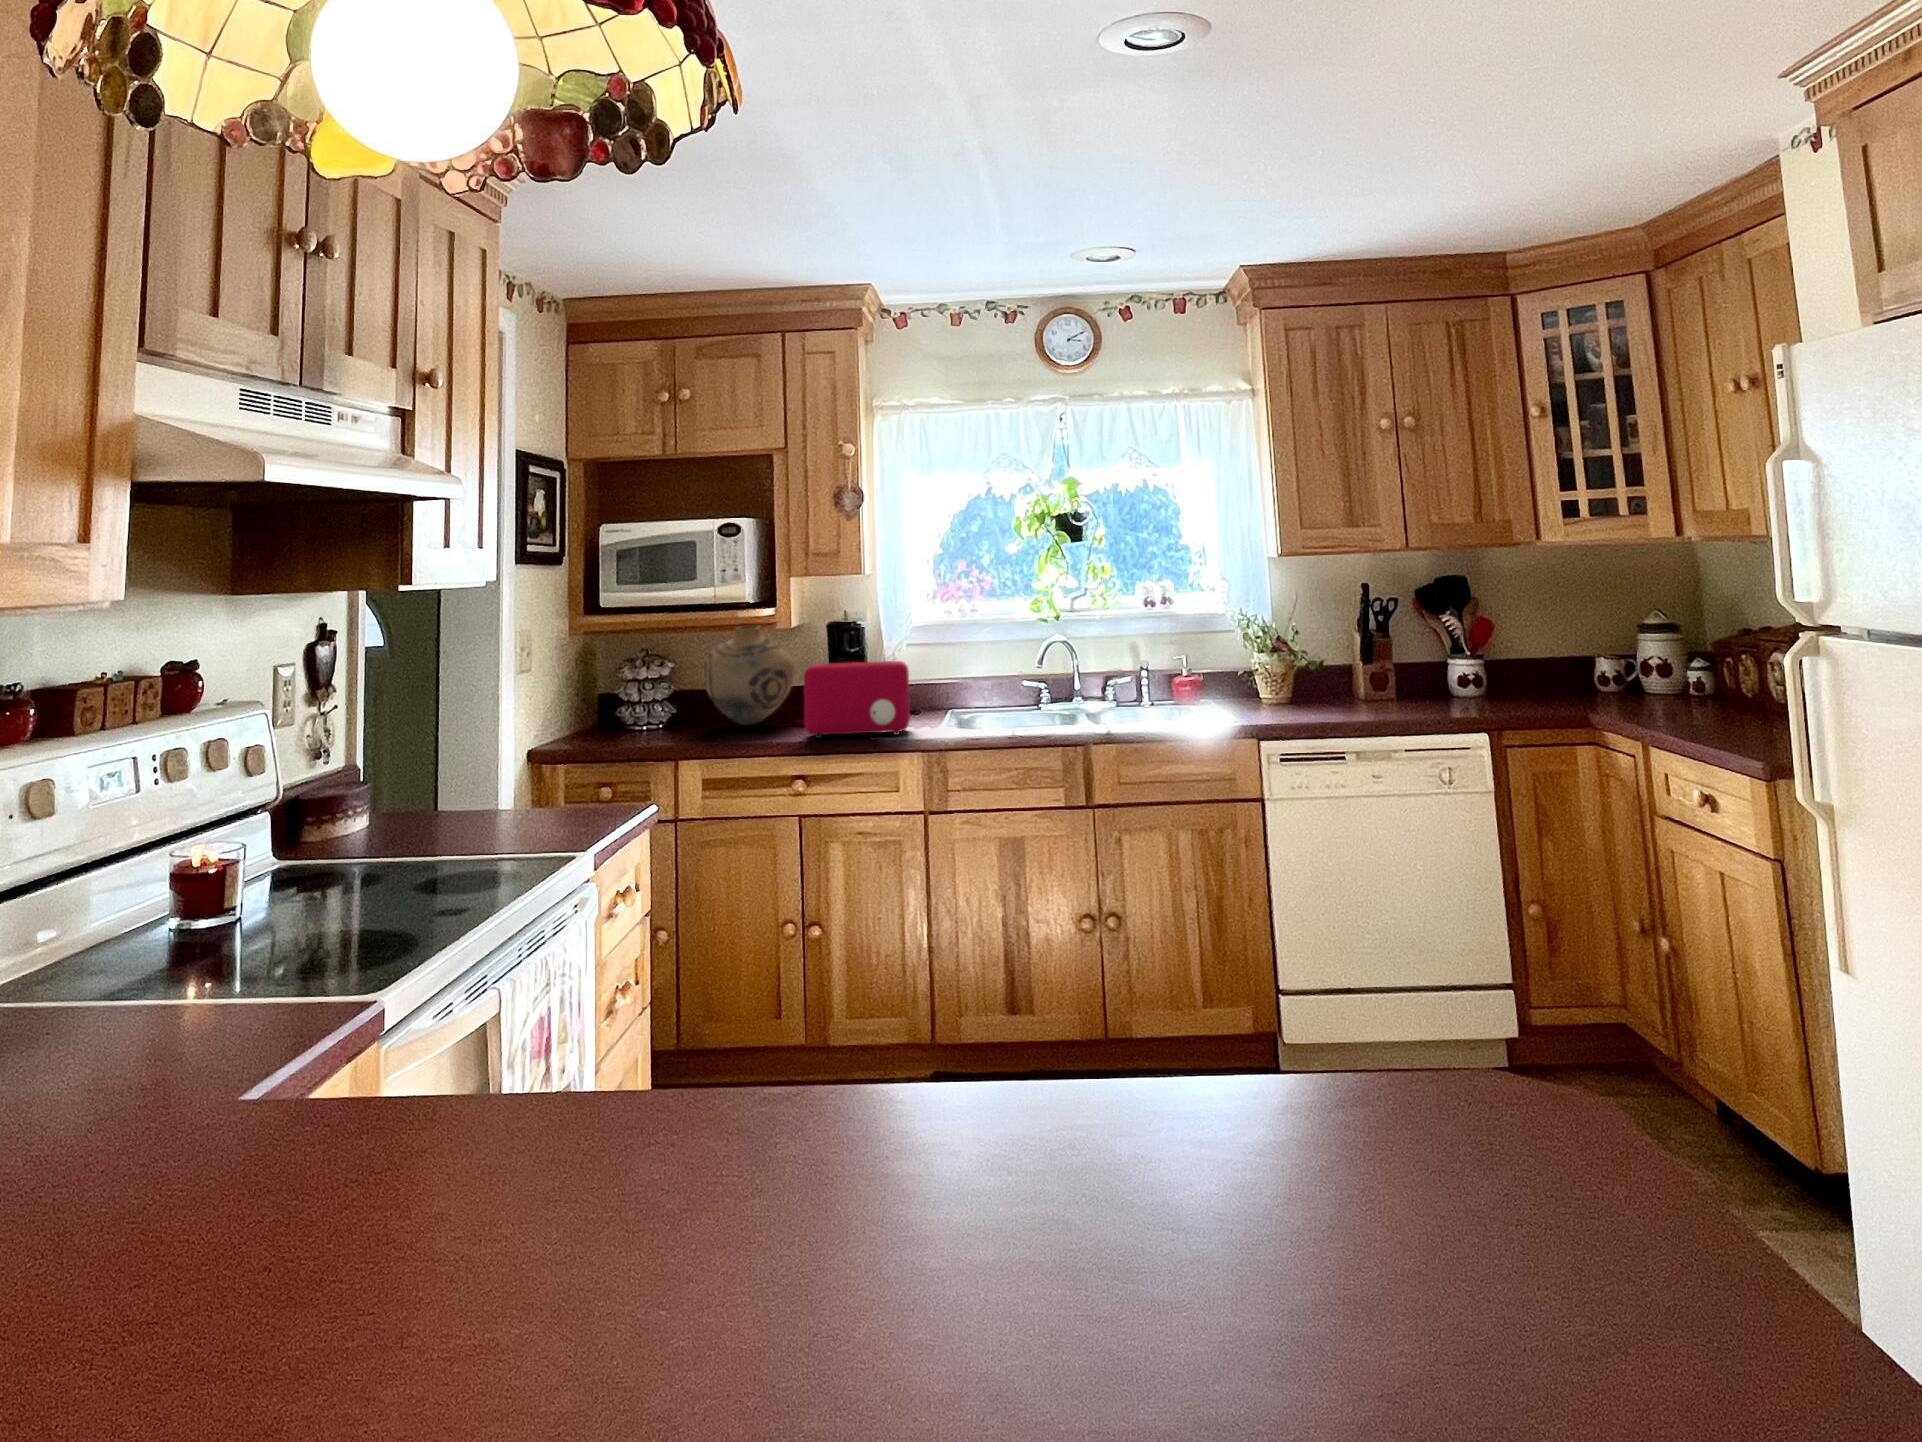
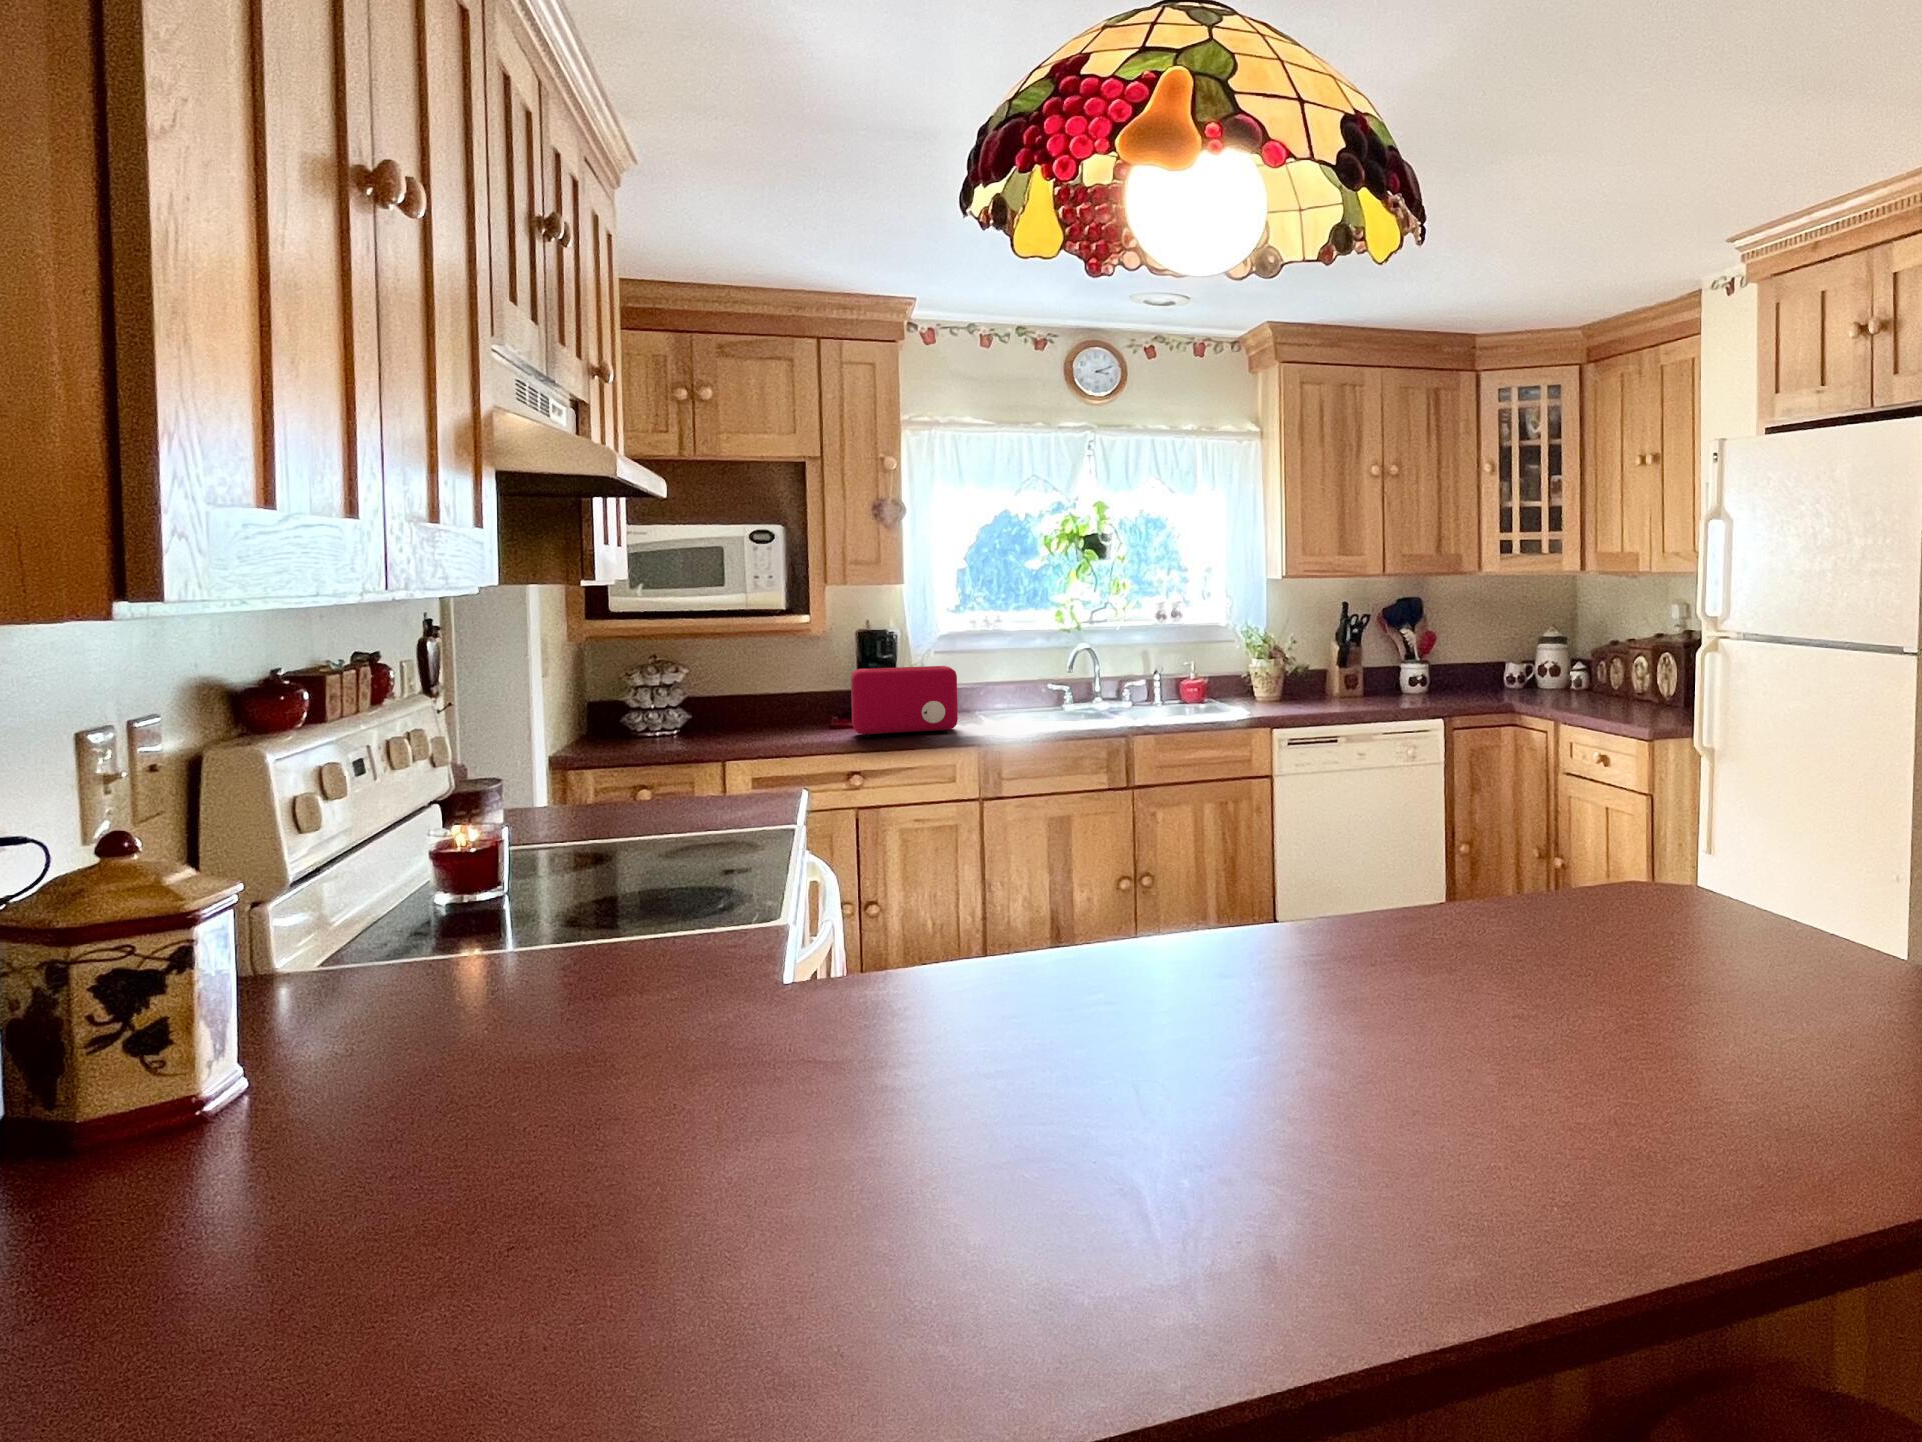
vase: present [703,626,795,725] -> none [730,633,828,728]

